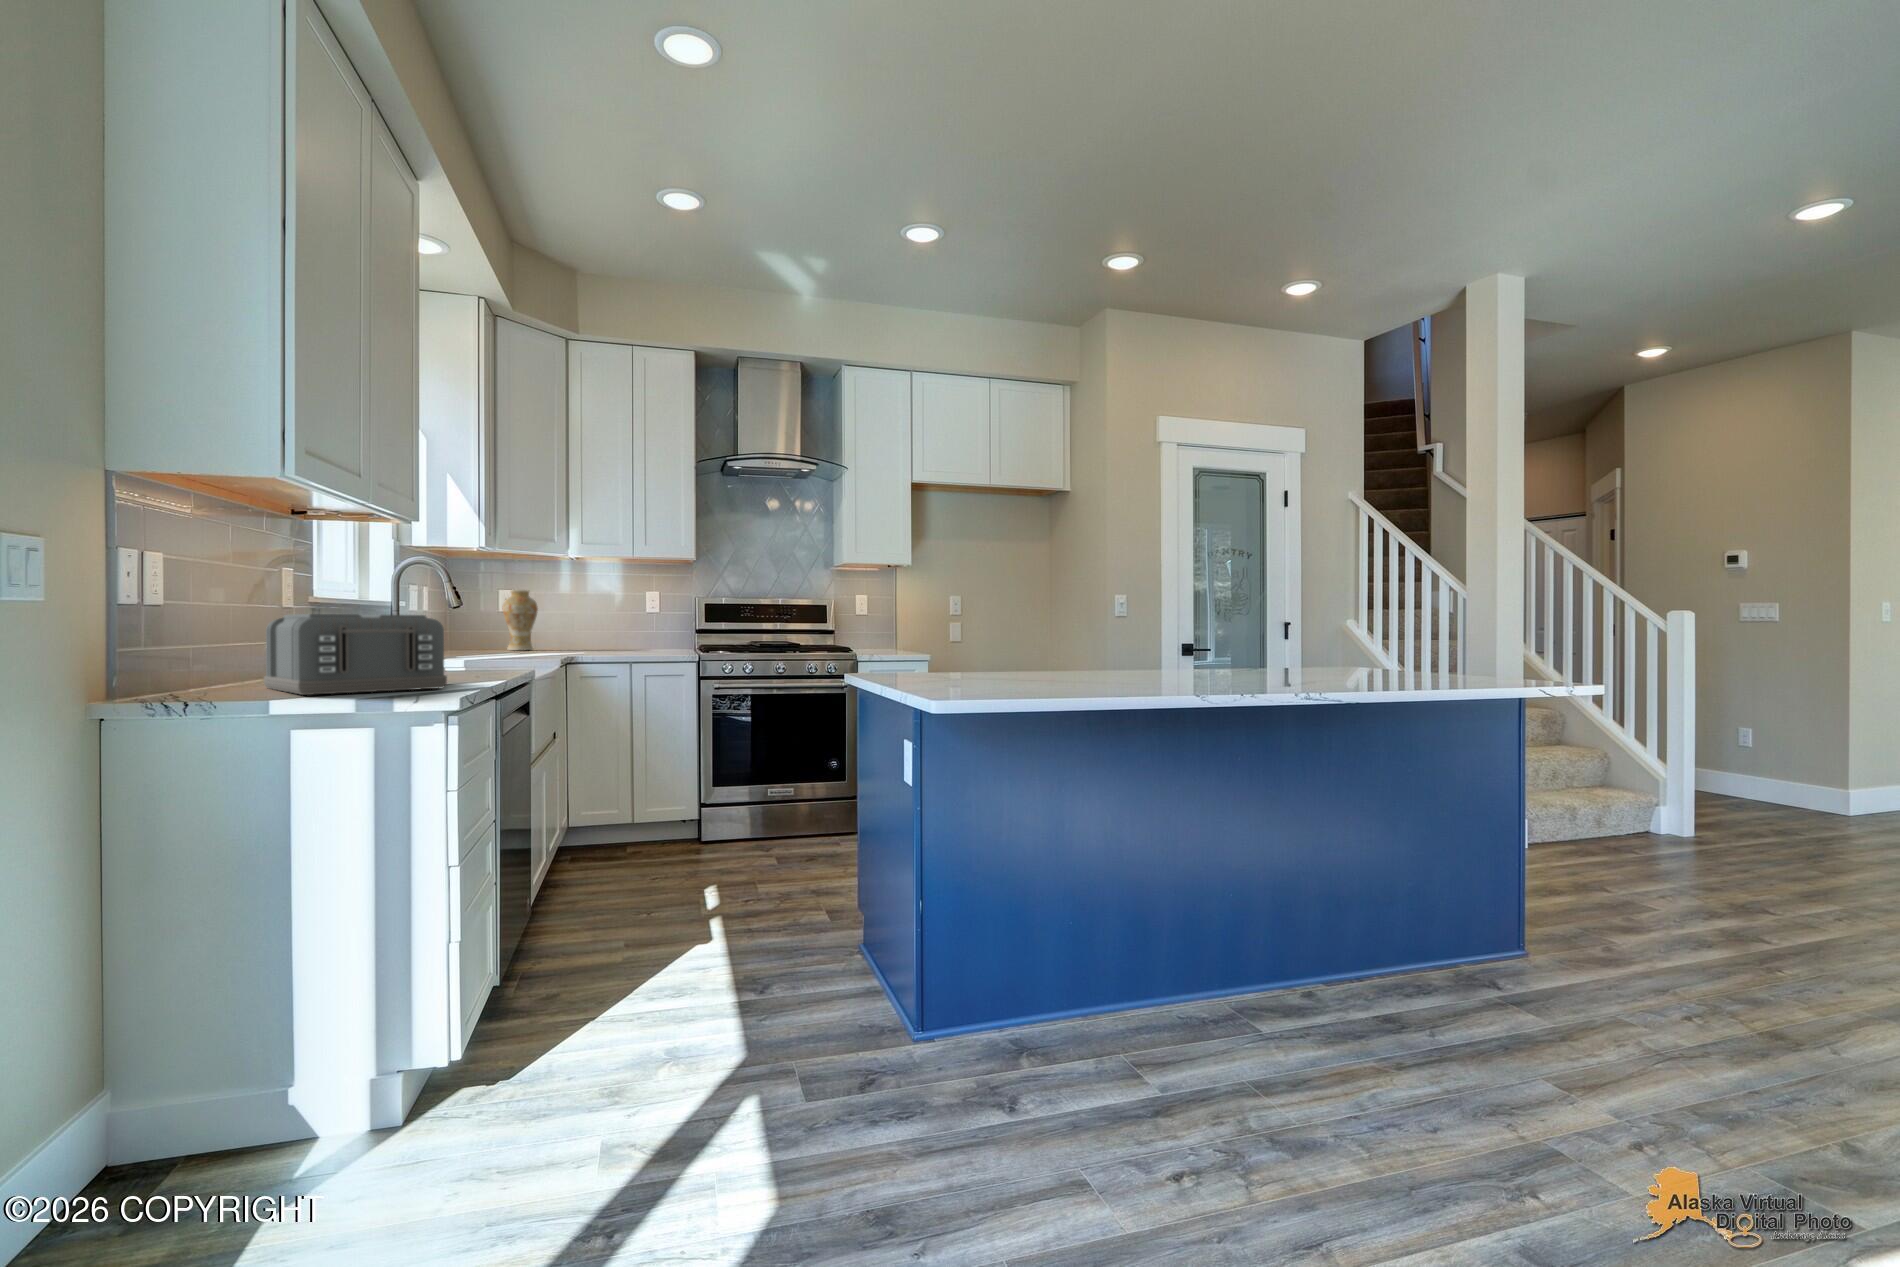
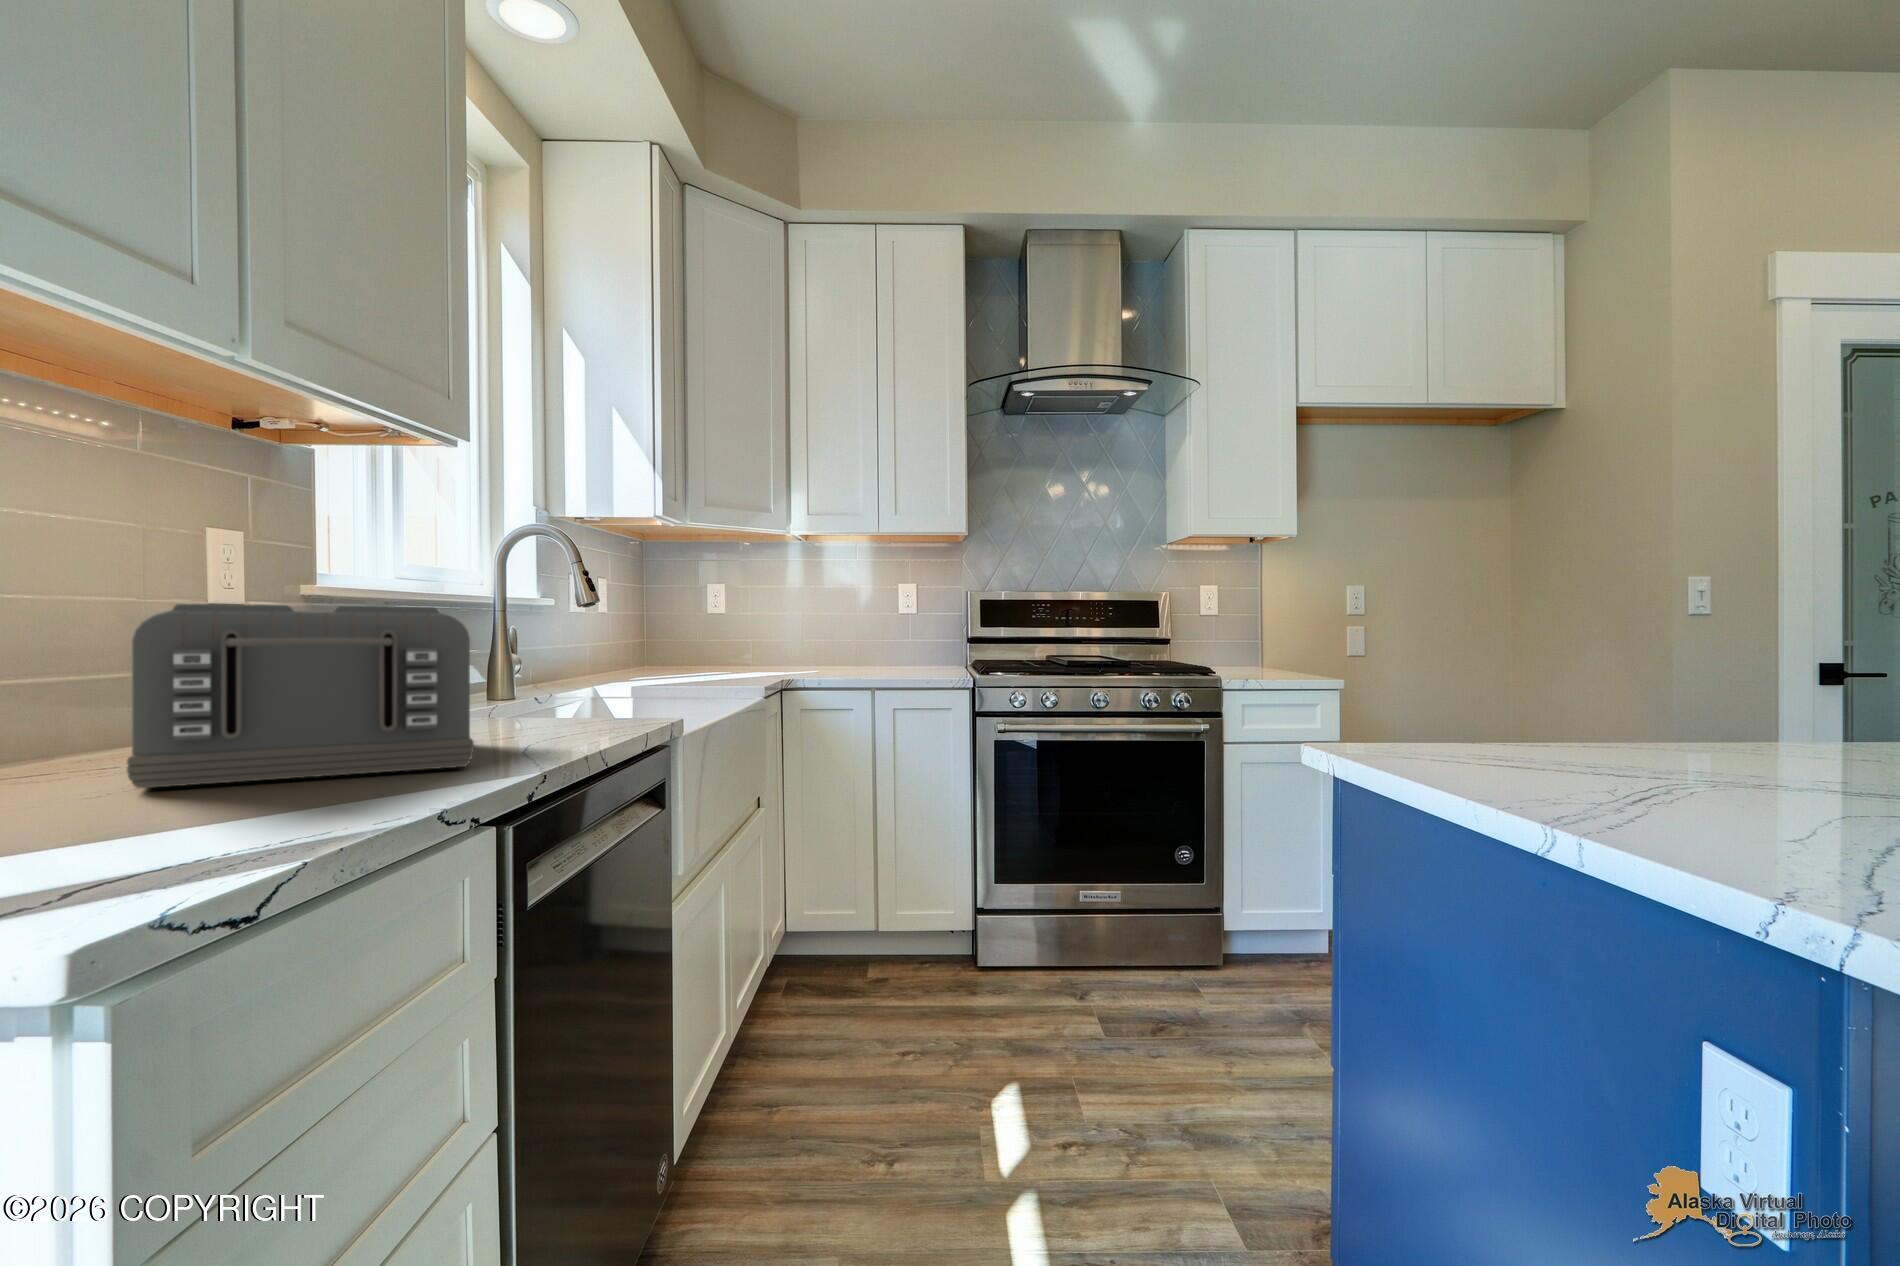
vase: present [503,590,538,651] -> none [708,585,753,670]

